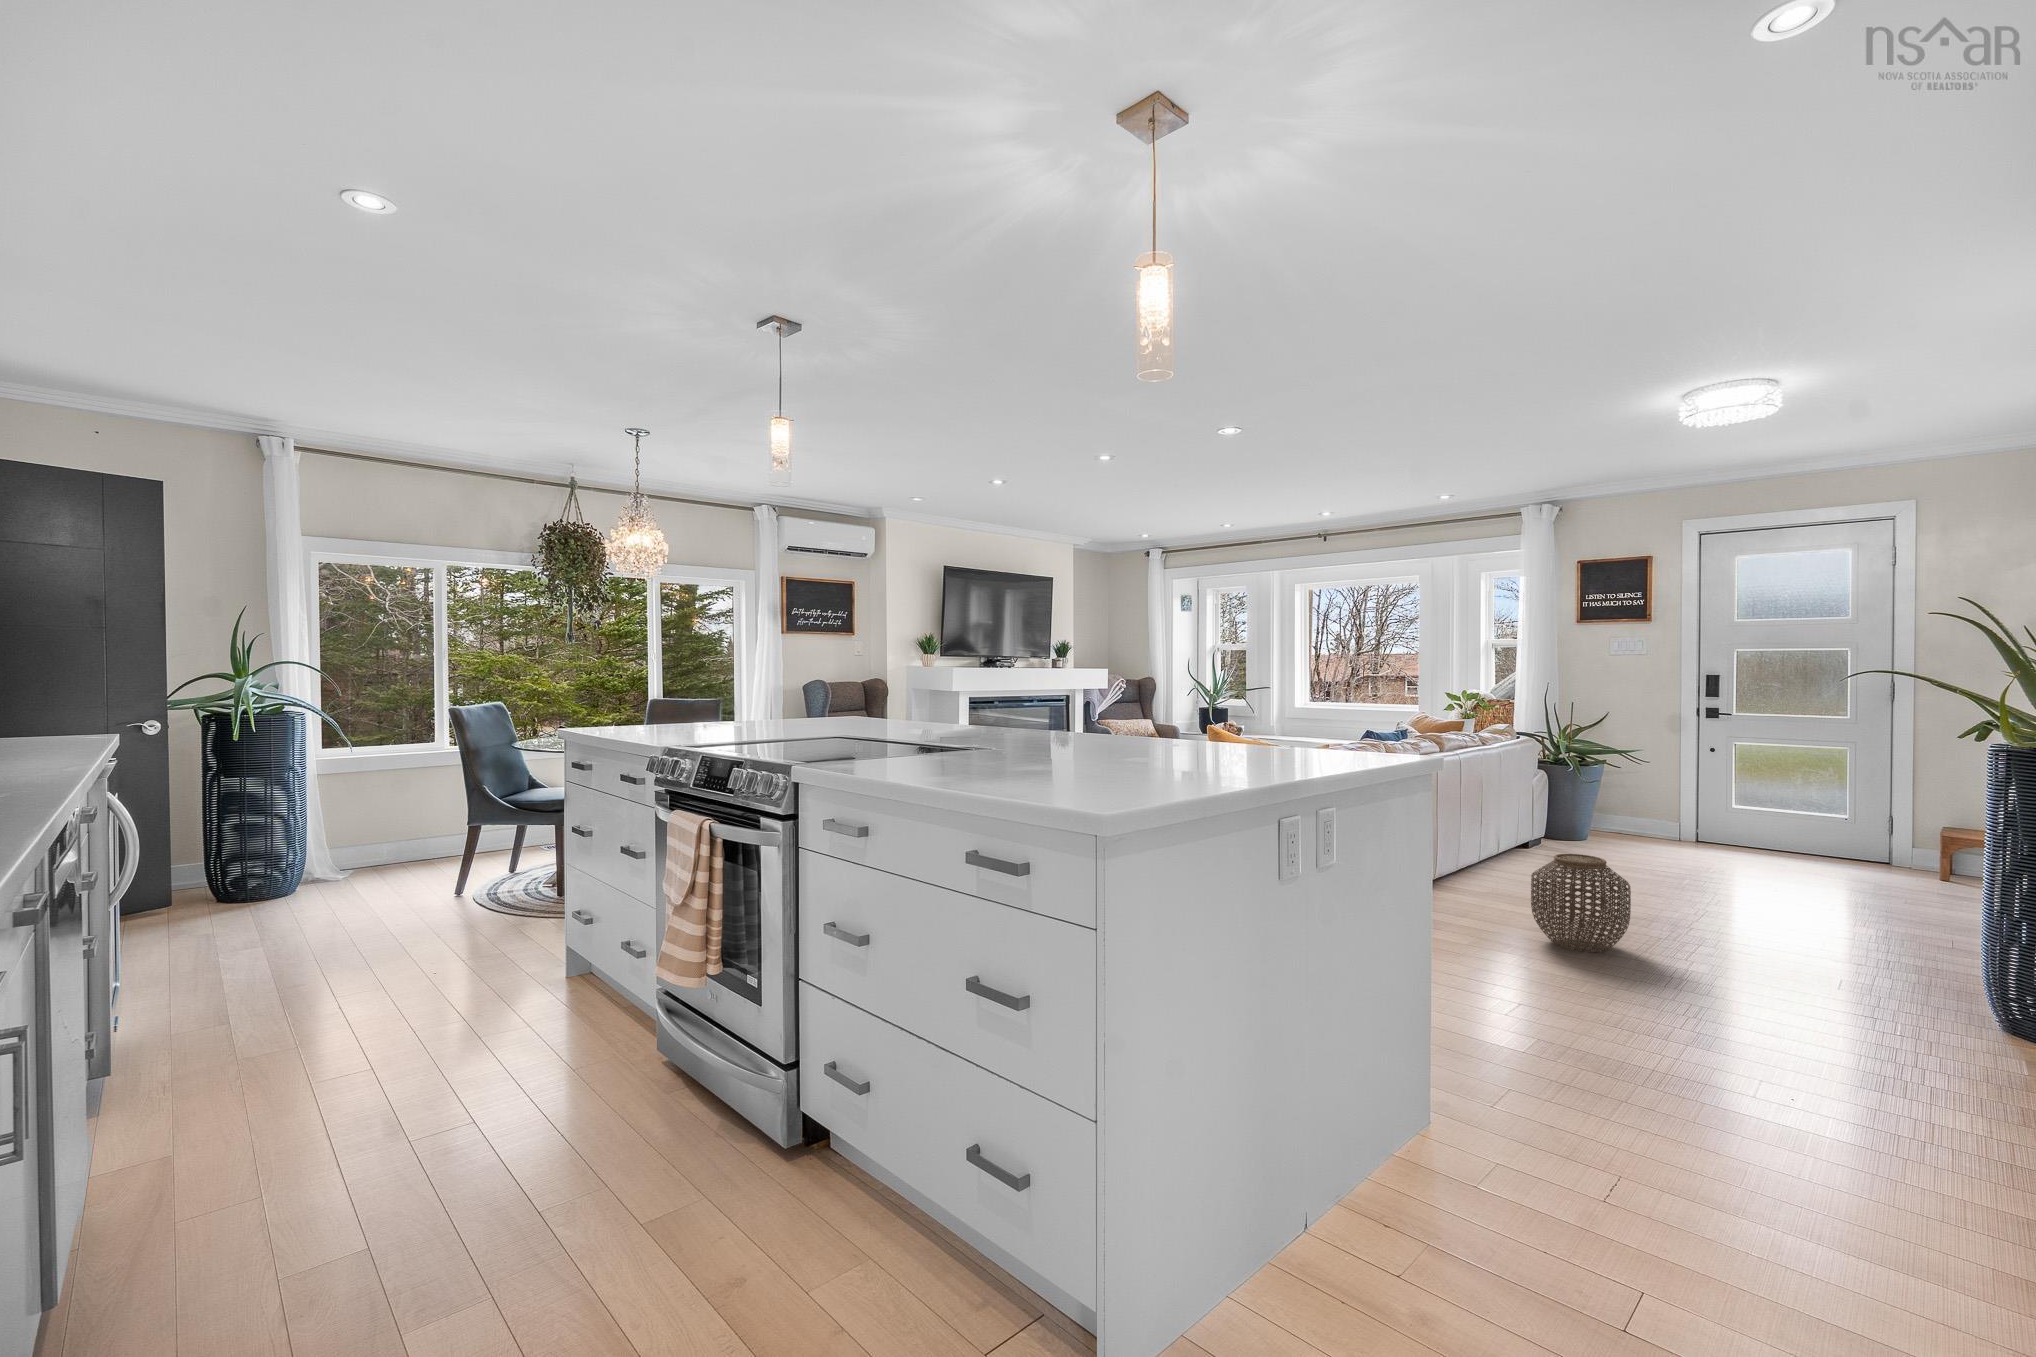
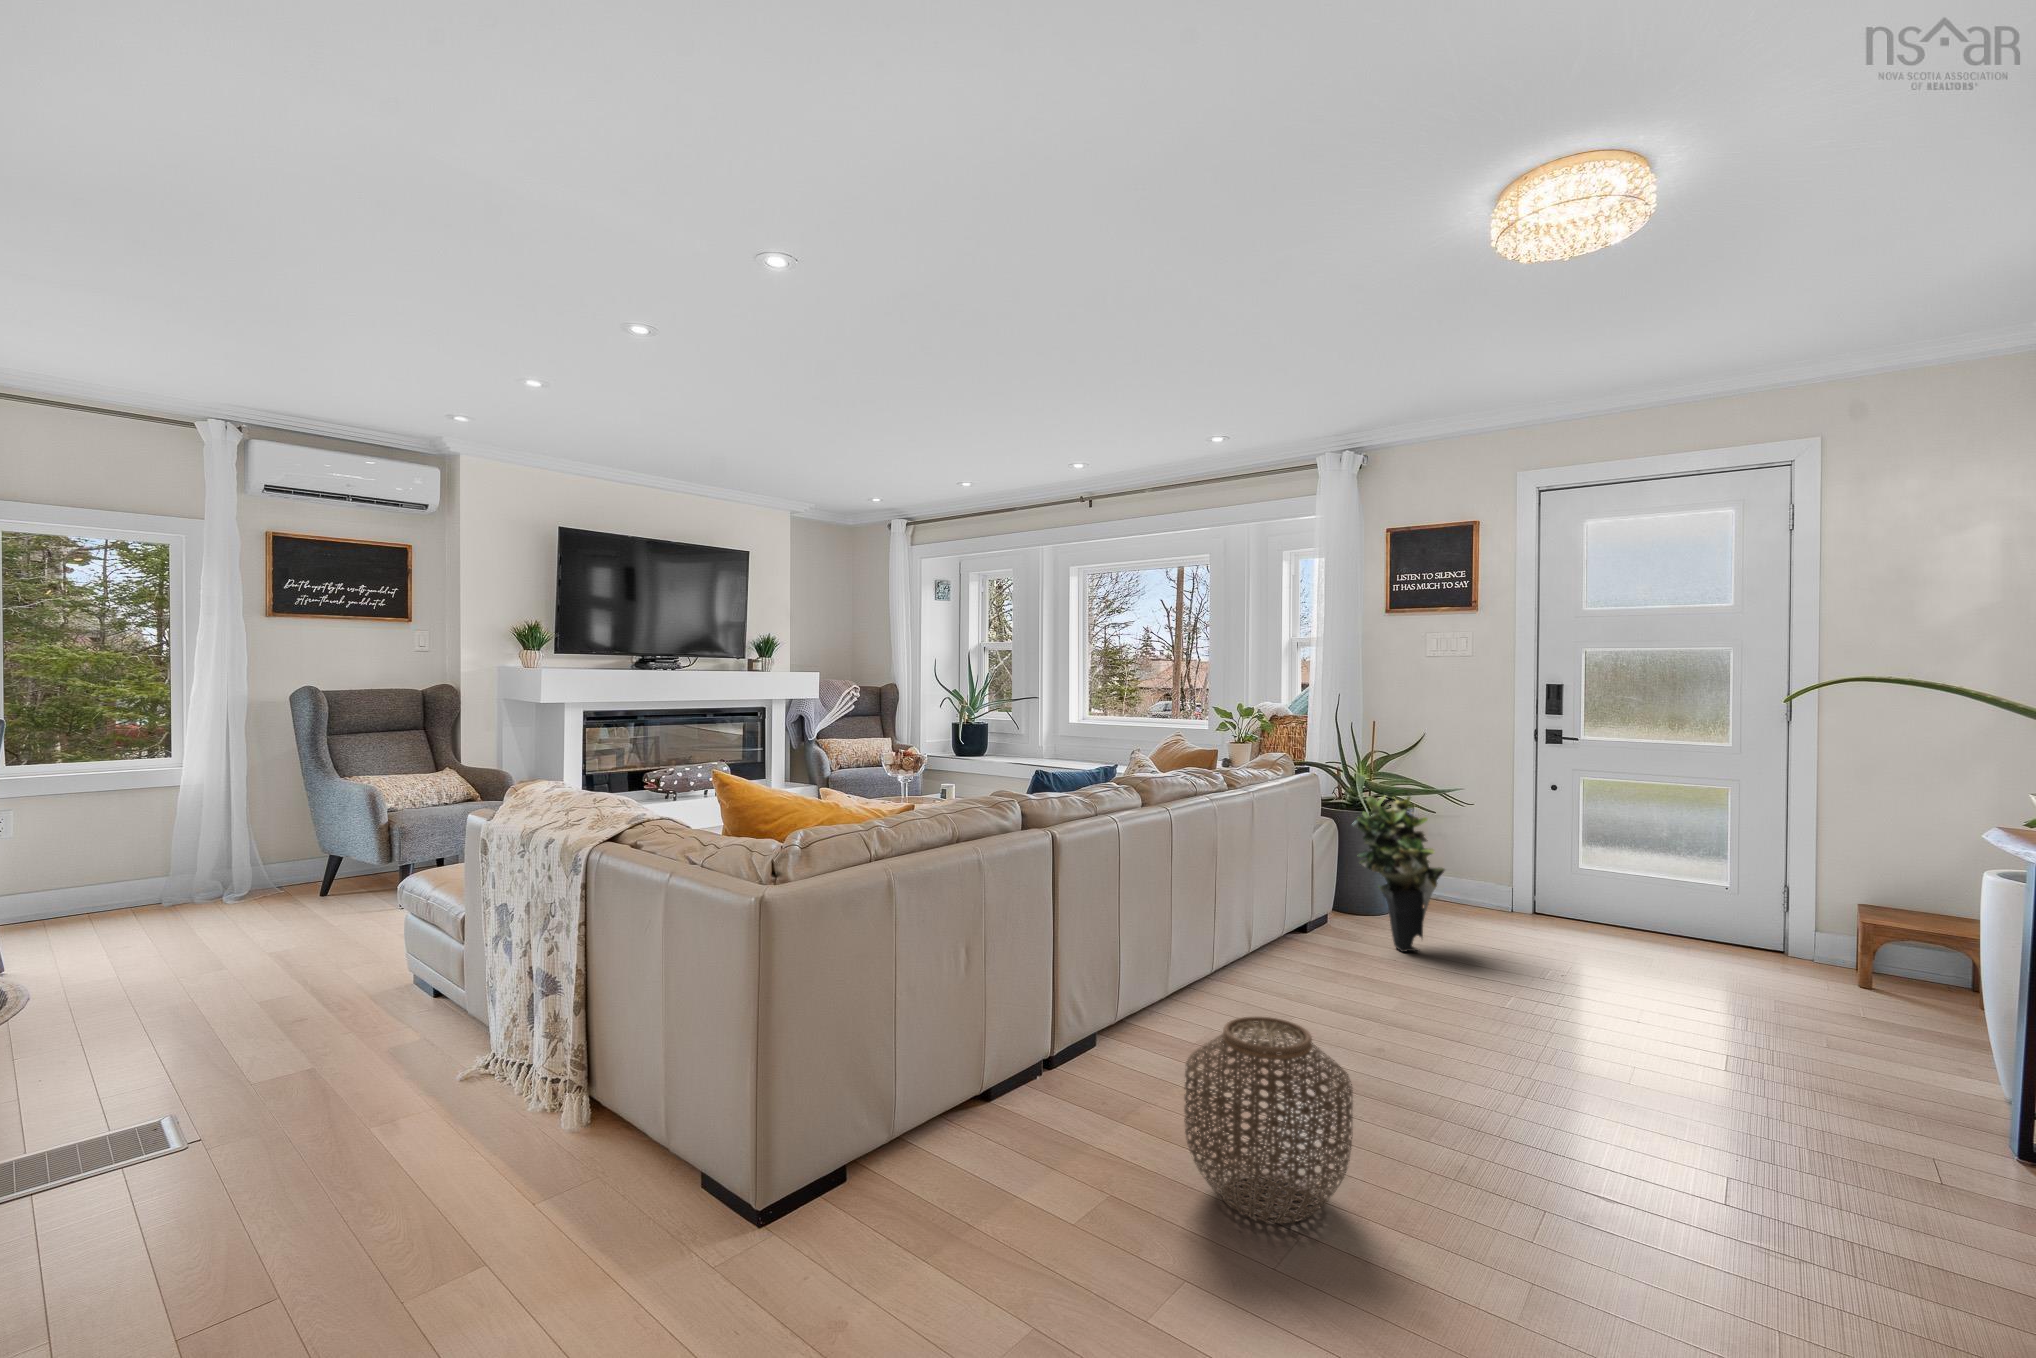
potted plant: none [1566,753,1637,858] -> present [1353,796,1445,952]

